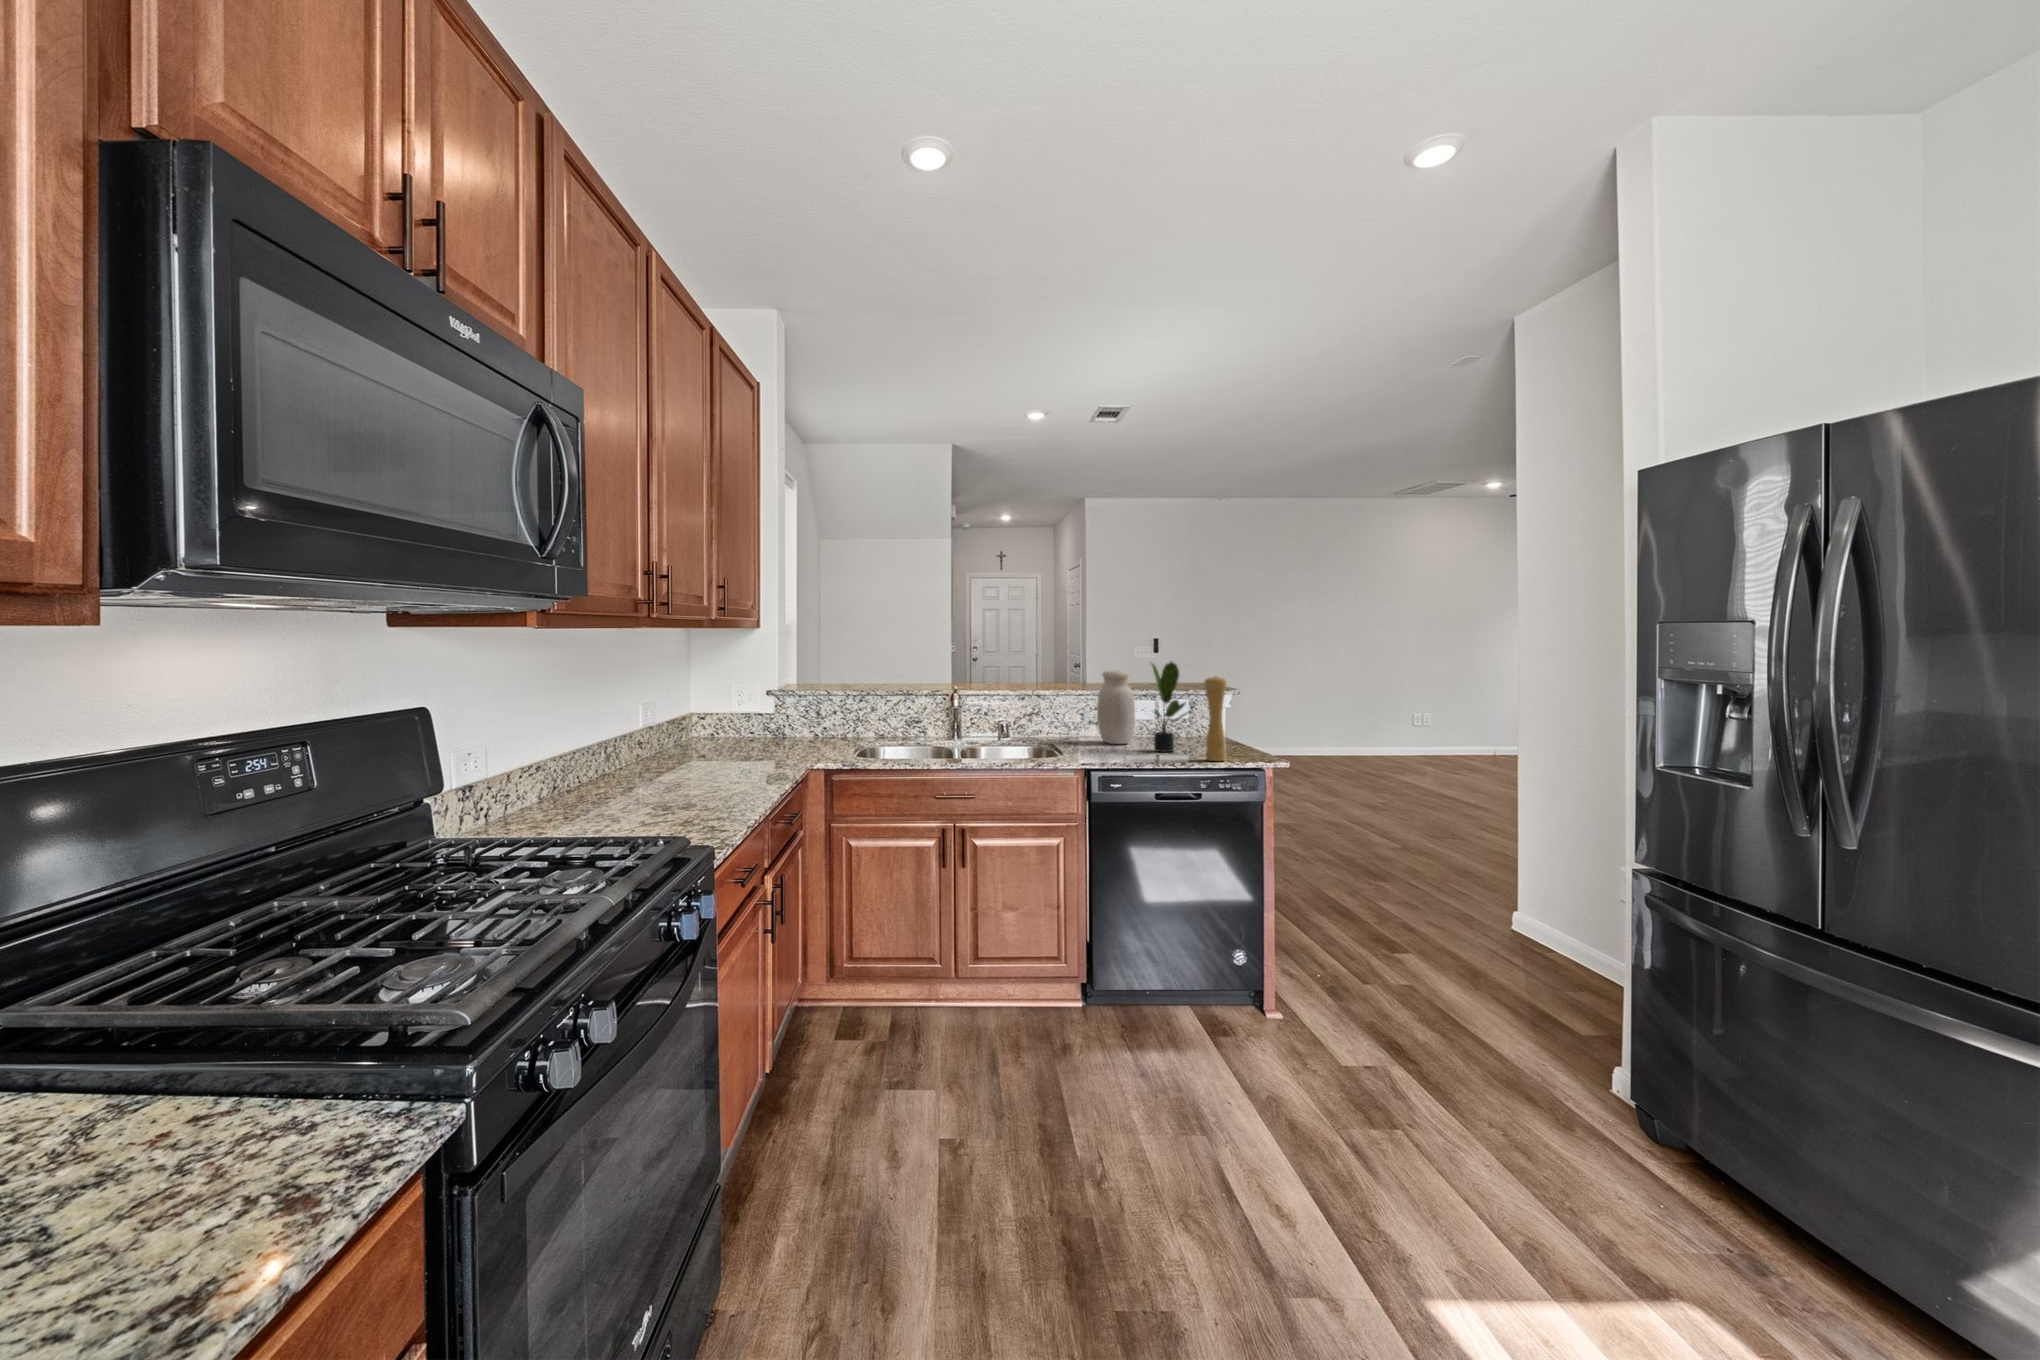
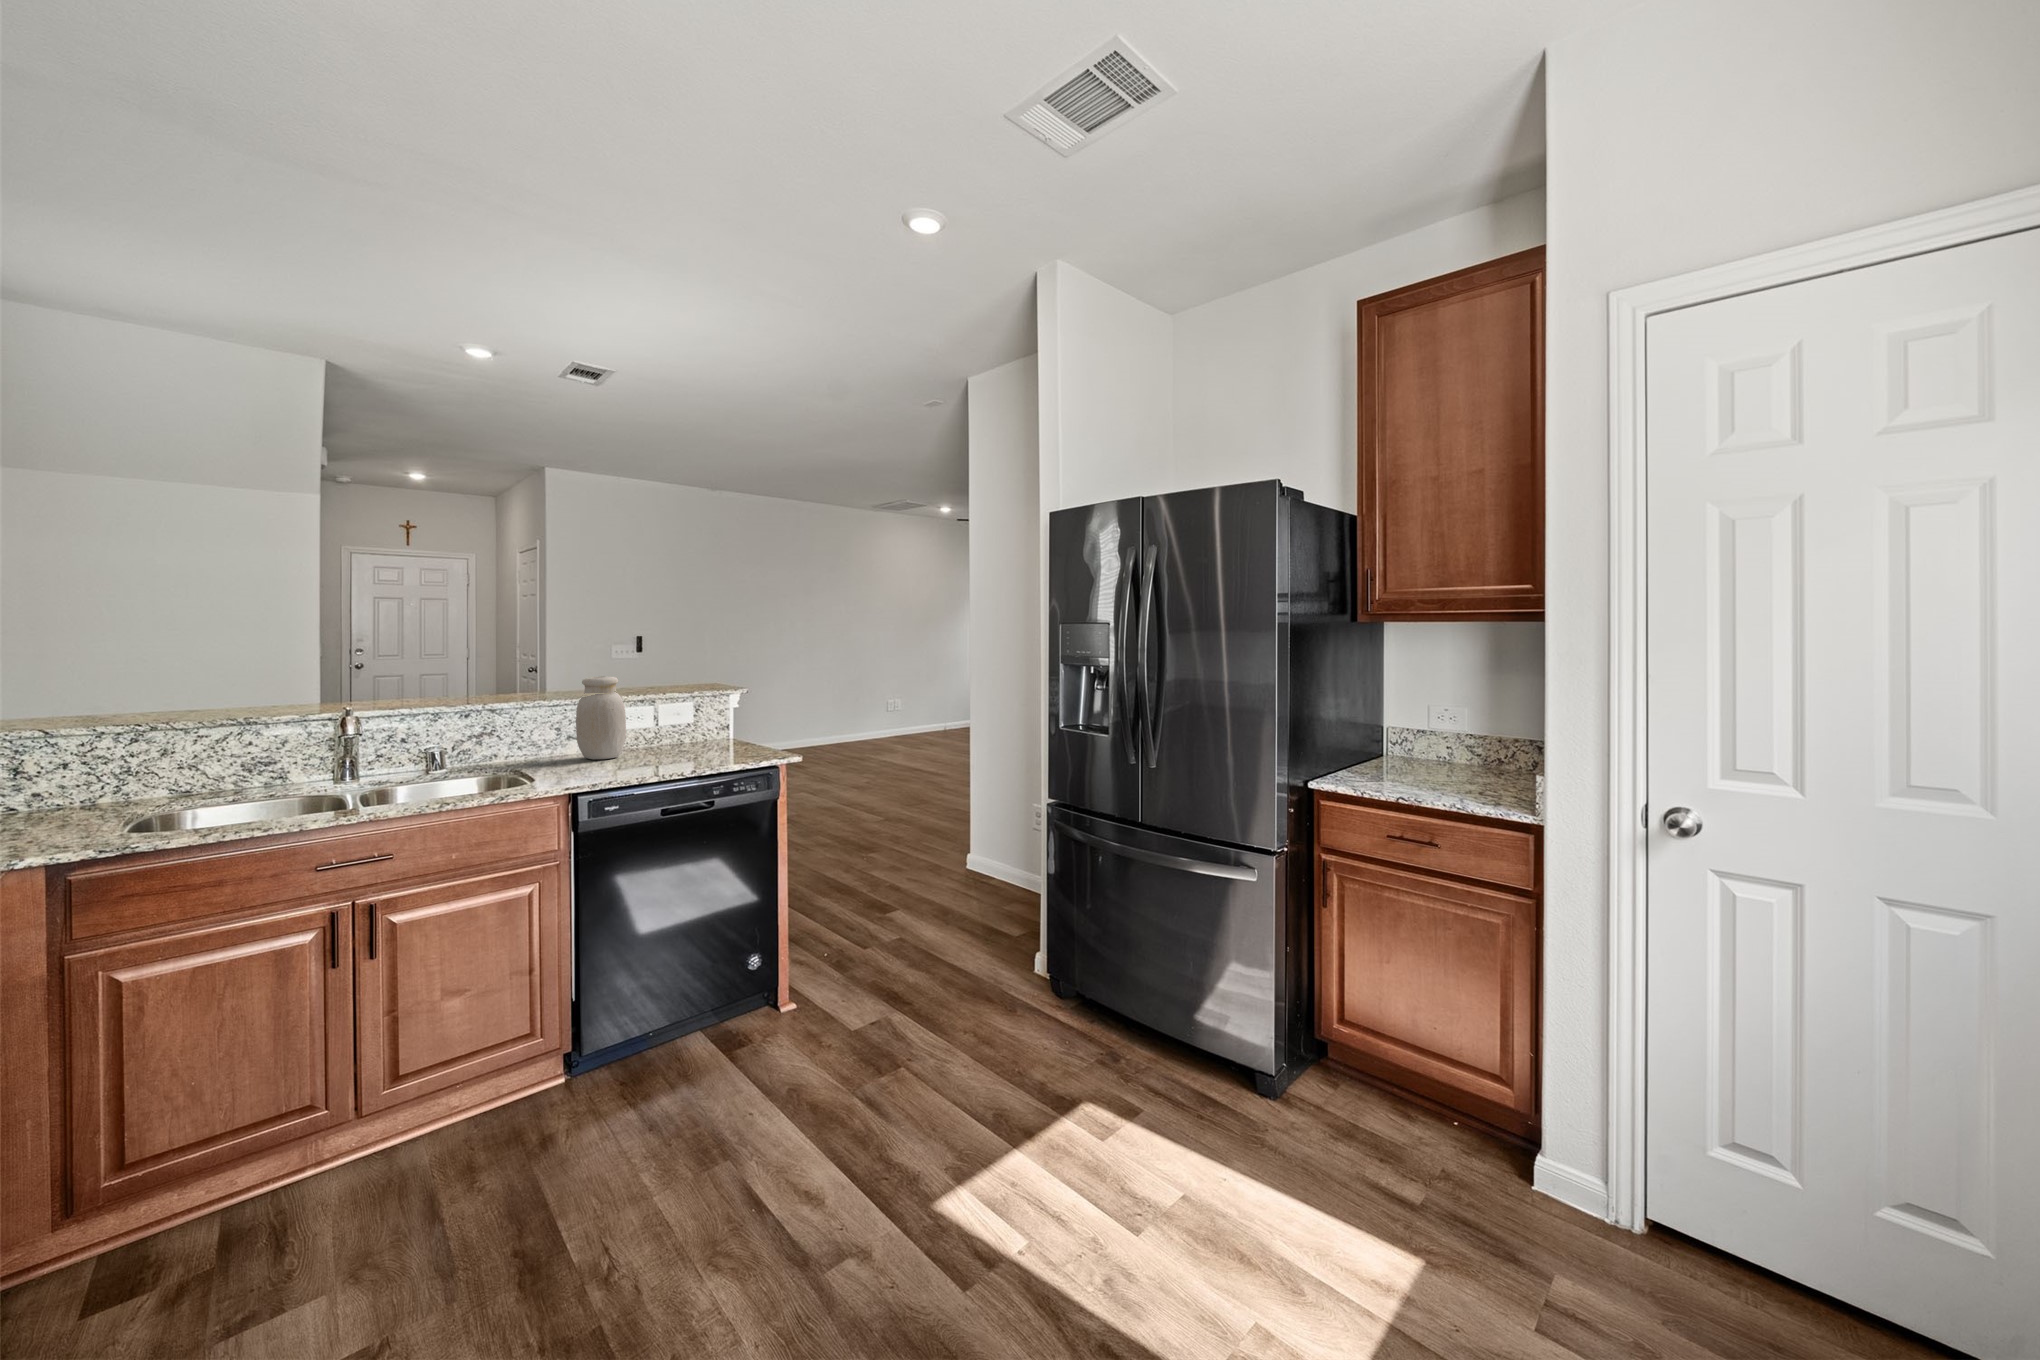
potted plant: present [1152,662,1189,752] -> none [638,664,697,763]
pepper mill: present [1205,676,1226,761] -> none [712,679,736,766]

